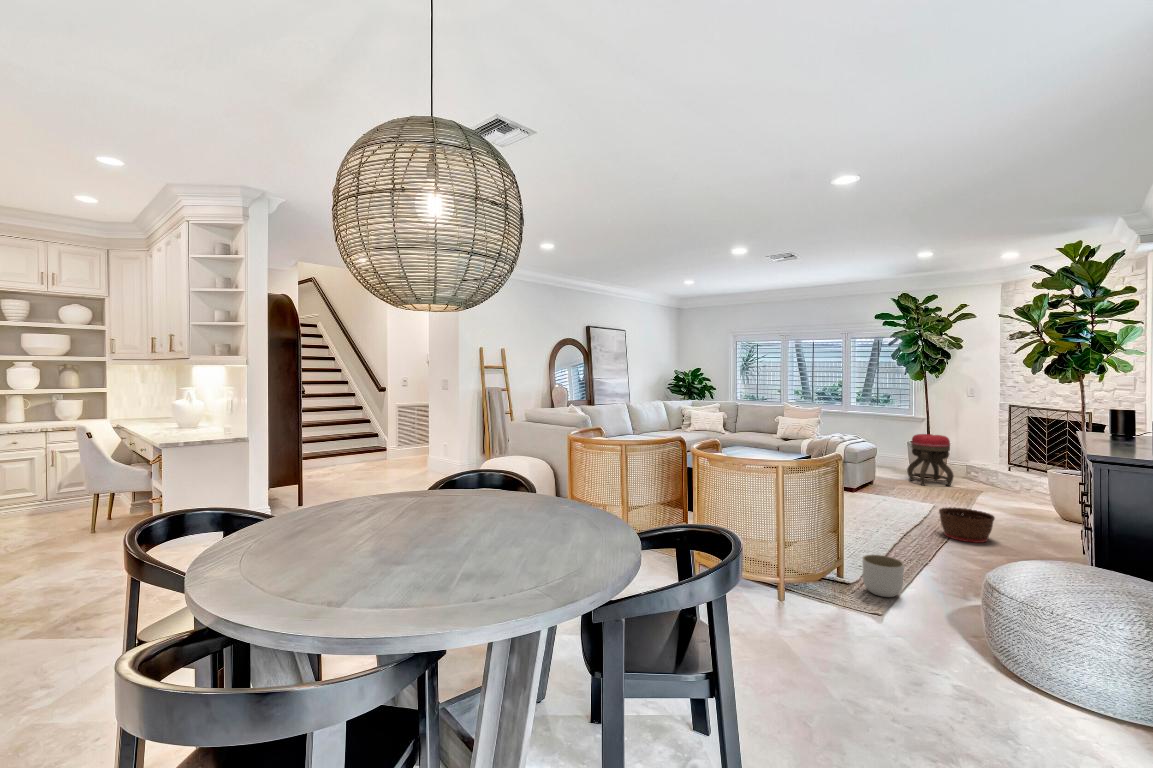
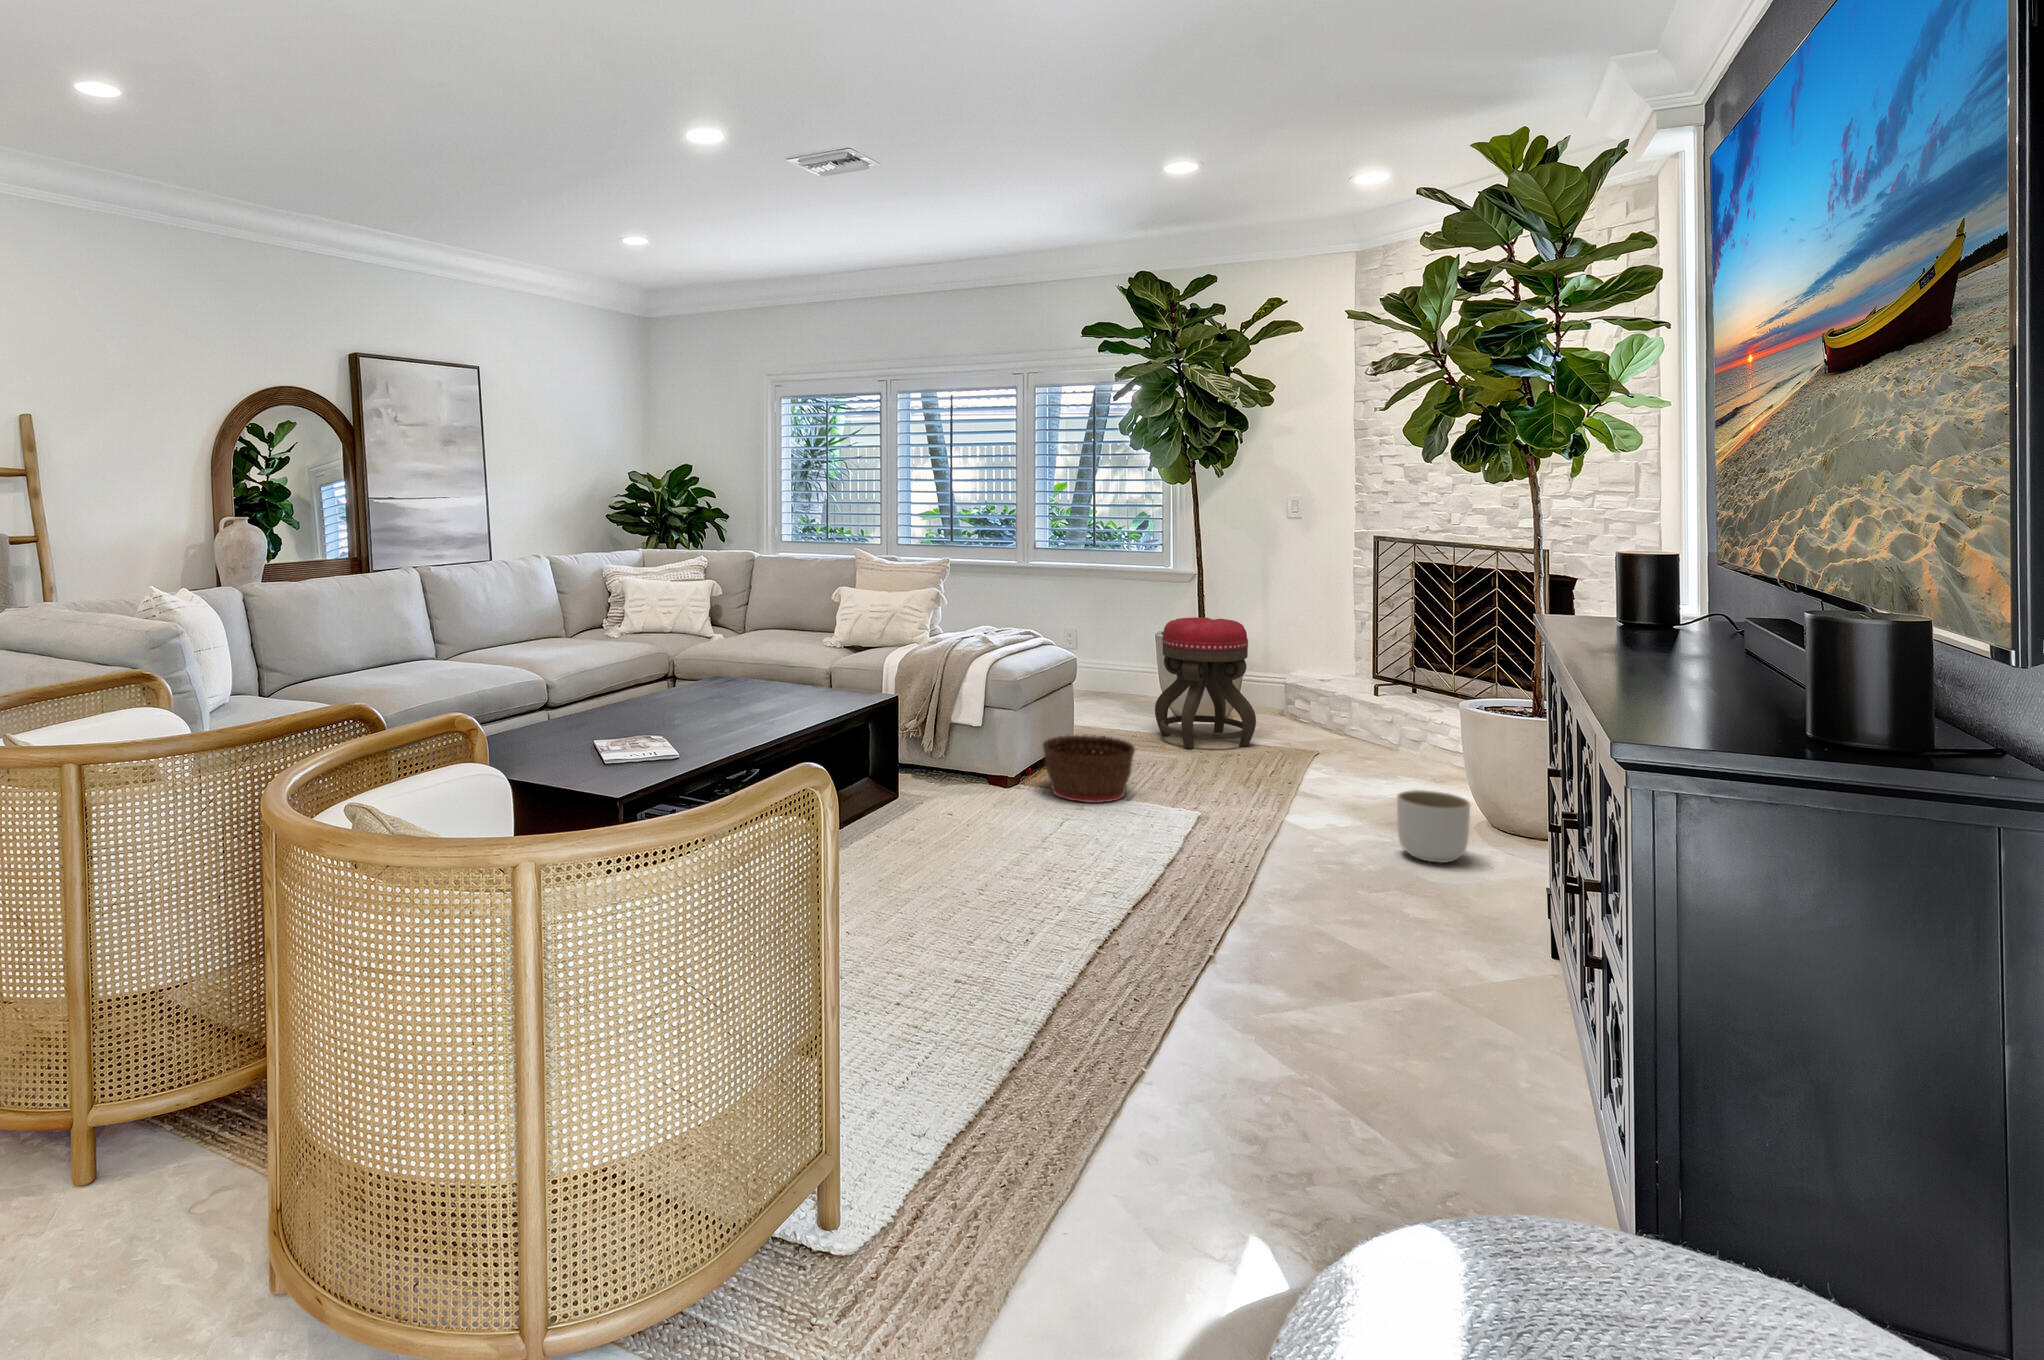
basket: present [939,507,995,543] -> present [1043,735,1135,803]
planter: present [863,555,904,597] -> present [1397,790,1470,863]

